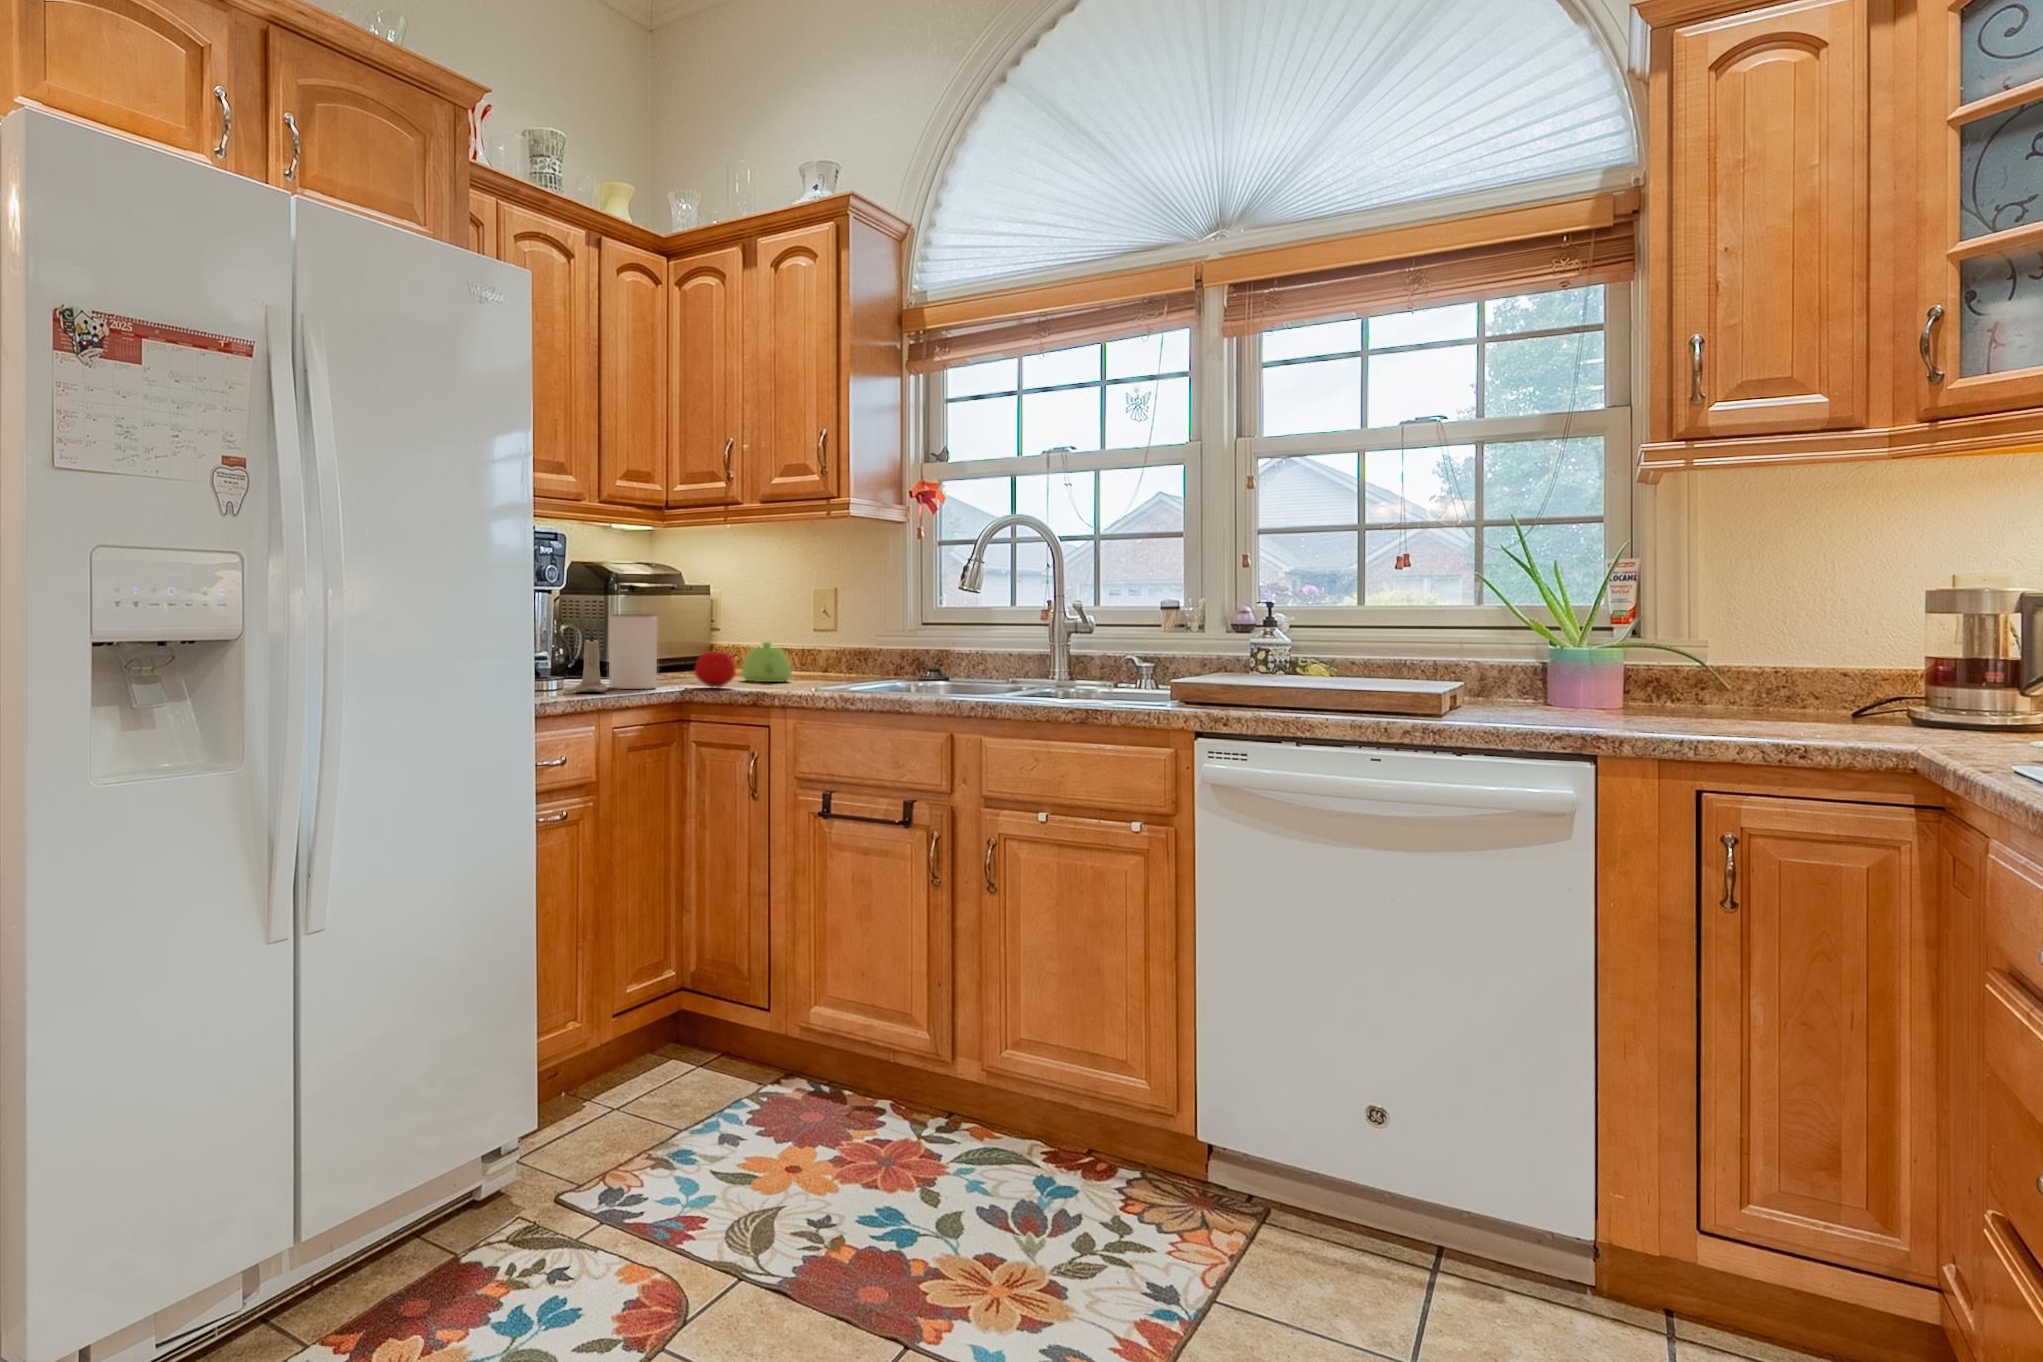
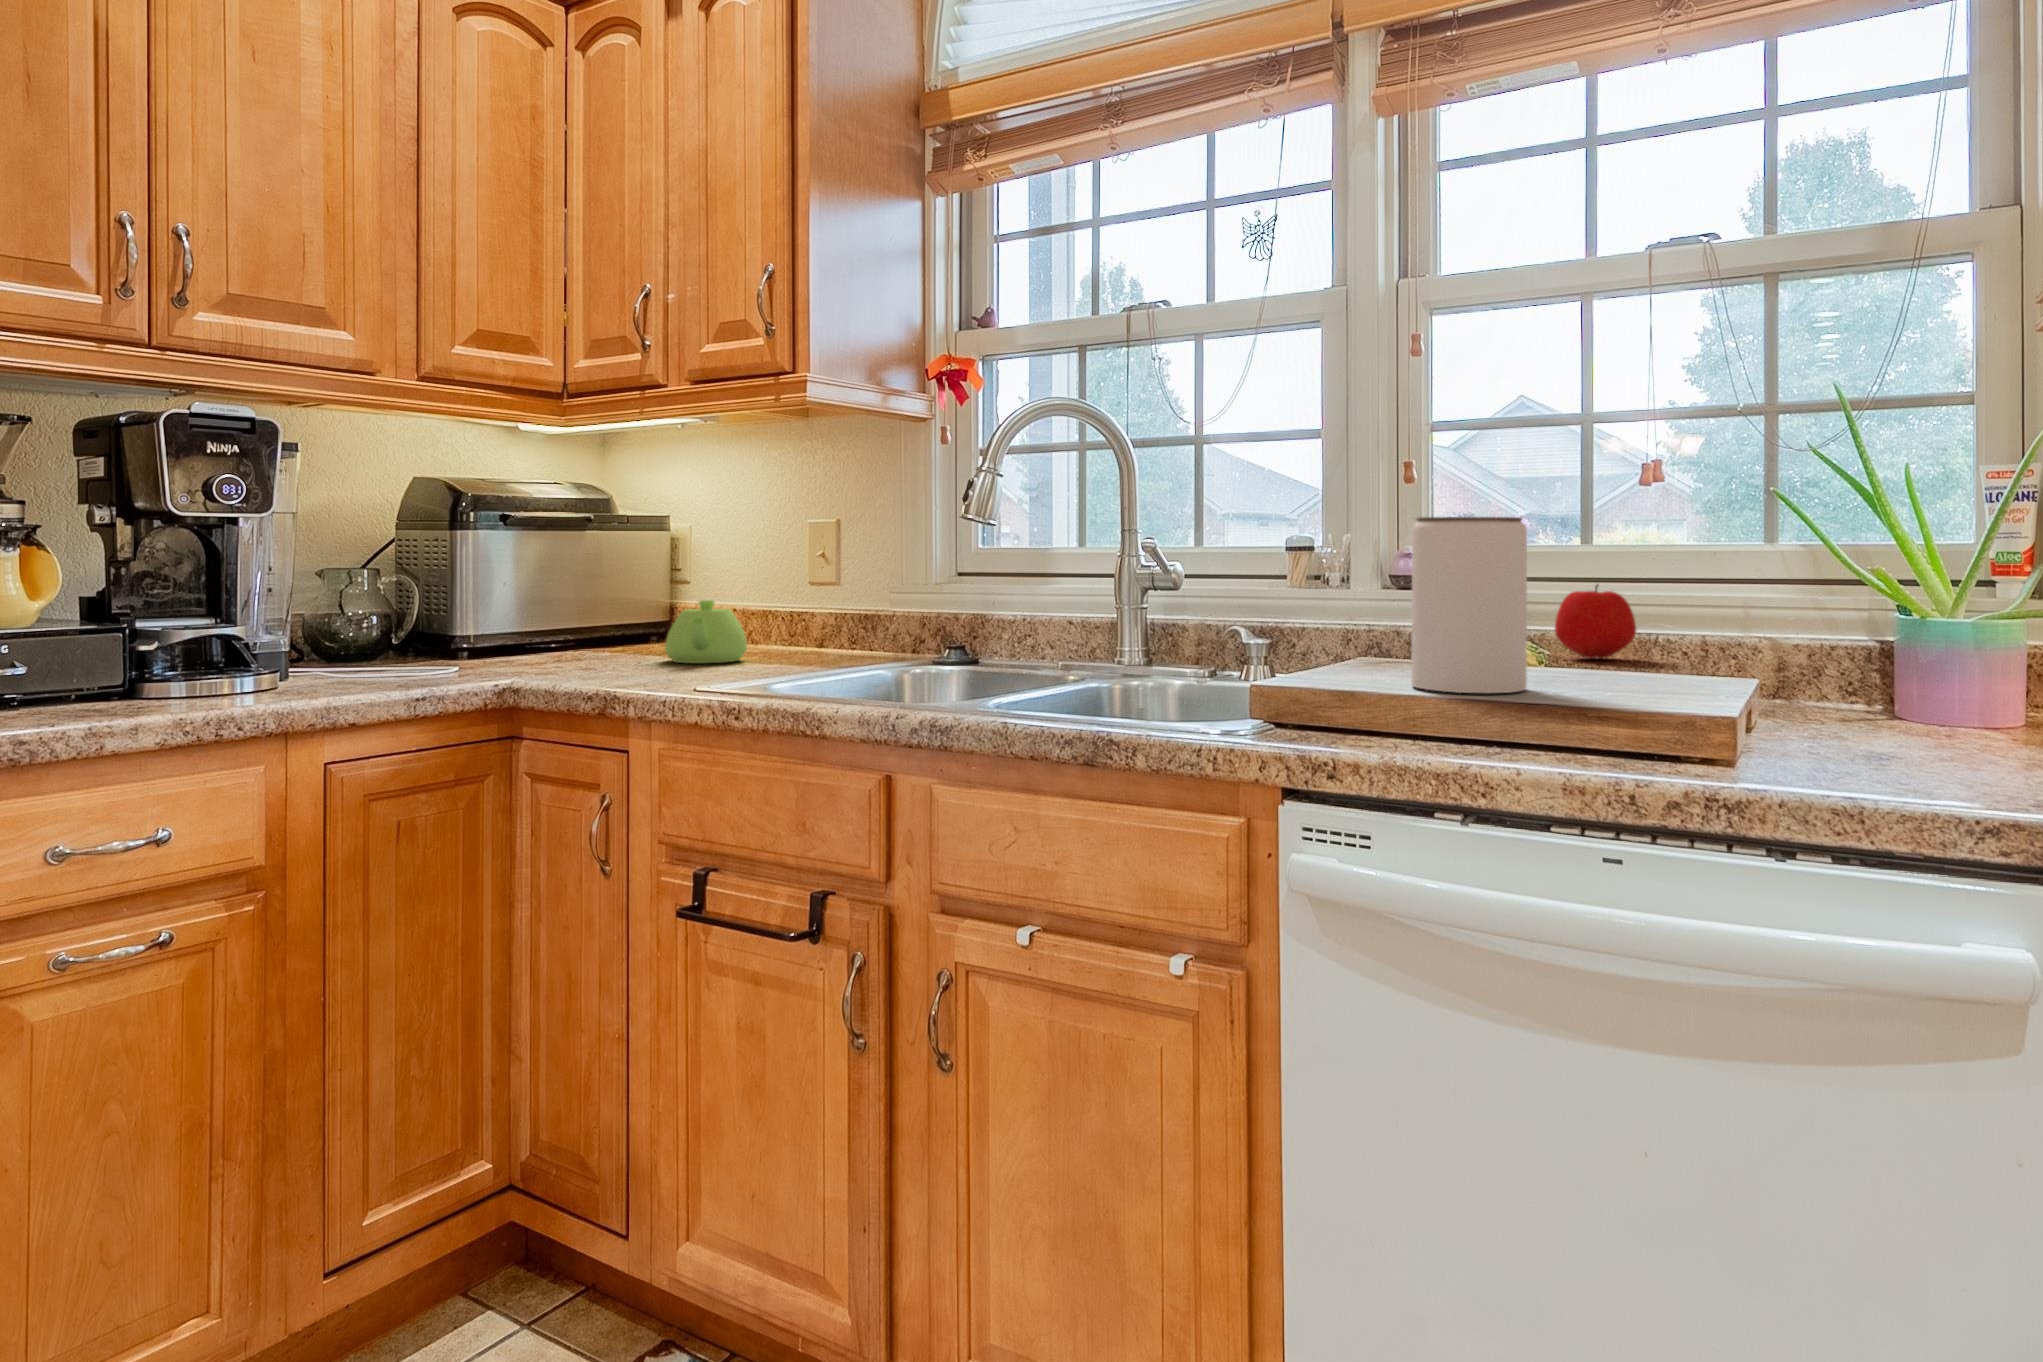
jar: present [609,614,657,689] -> present [1411,517,1527,693]
candle: present [575,628,608,692] -> none [220,585,296,705]
apple: present [695,651,736,688] -> present [1555,585,1636,659]

